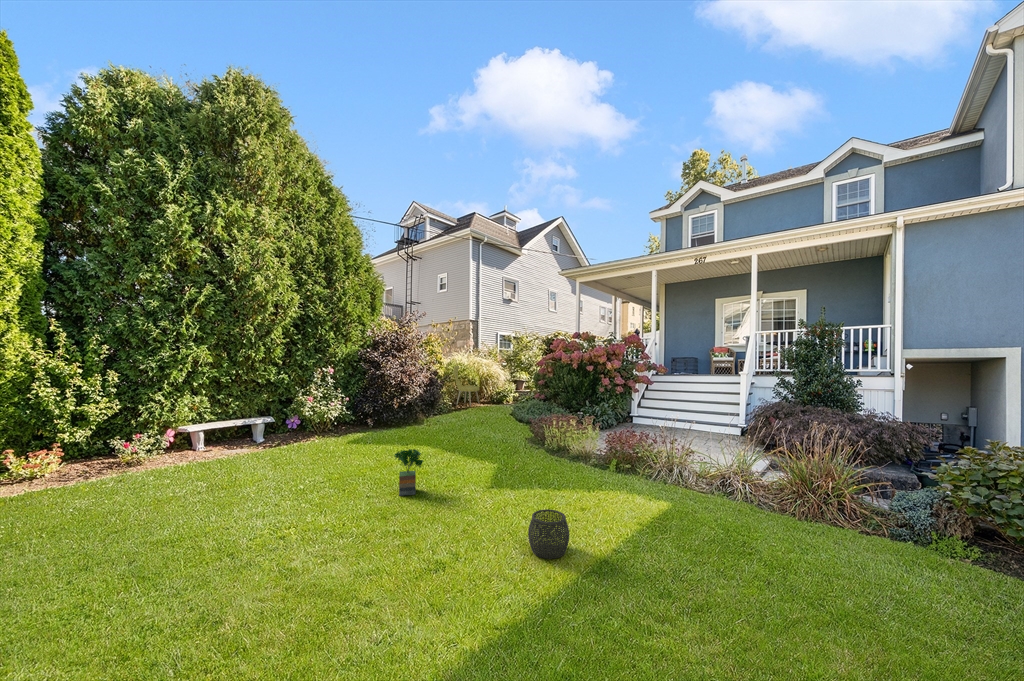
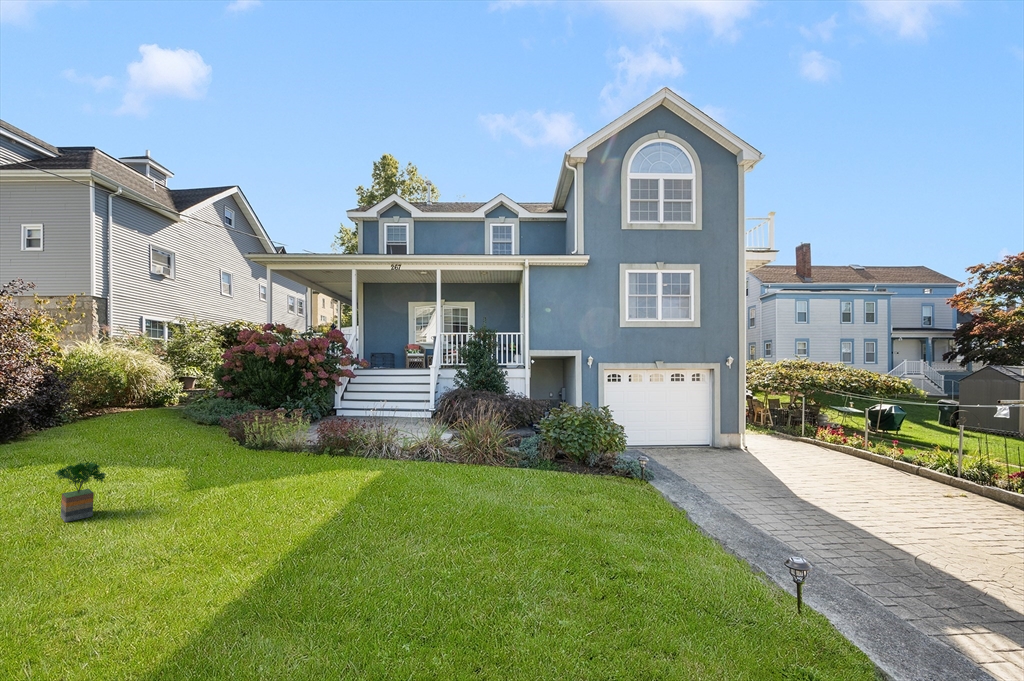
chair: present [454,366,479,406] -> none [84,361,130,413]
woven basket: present [528,509,570,559] -> none [273,489,315,532]

